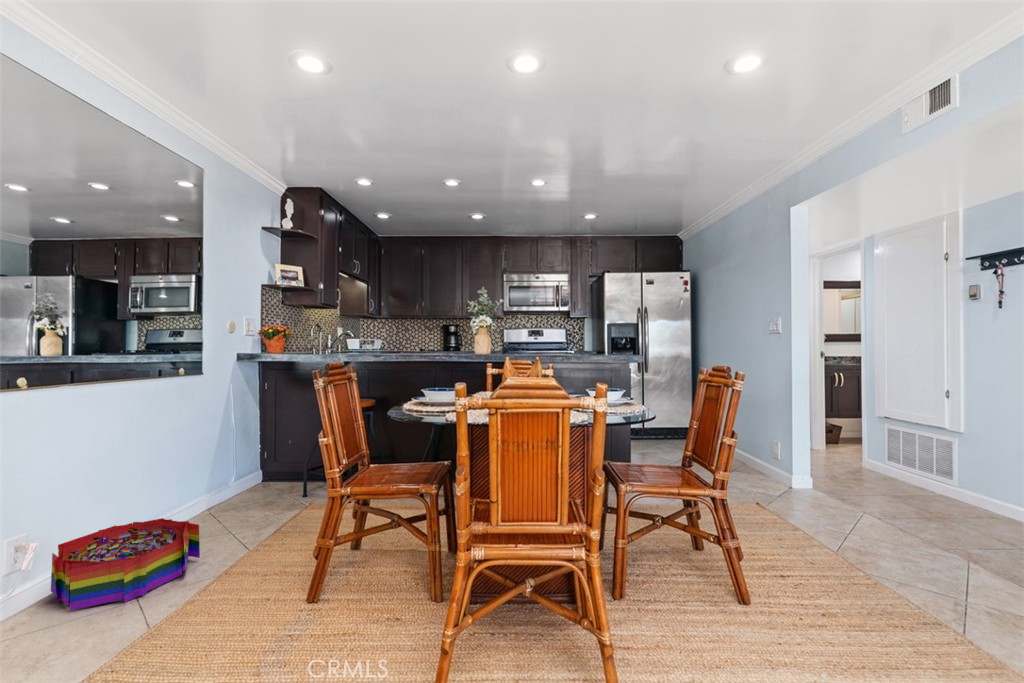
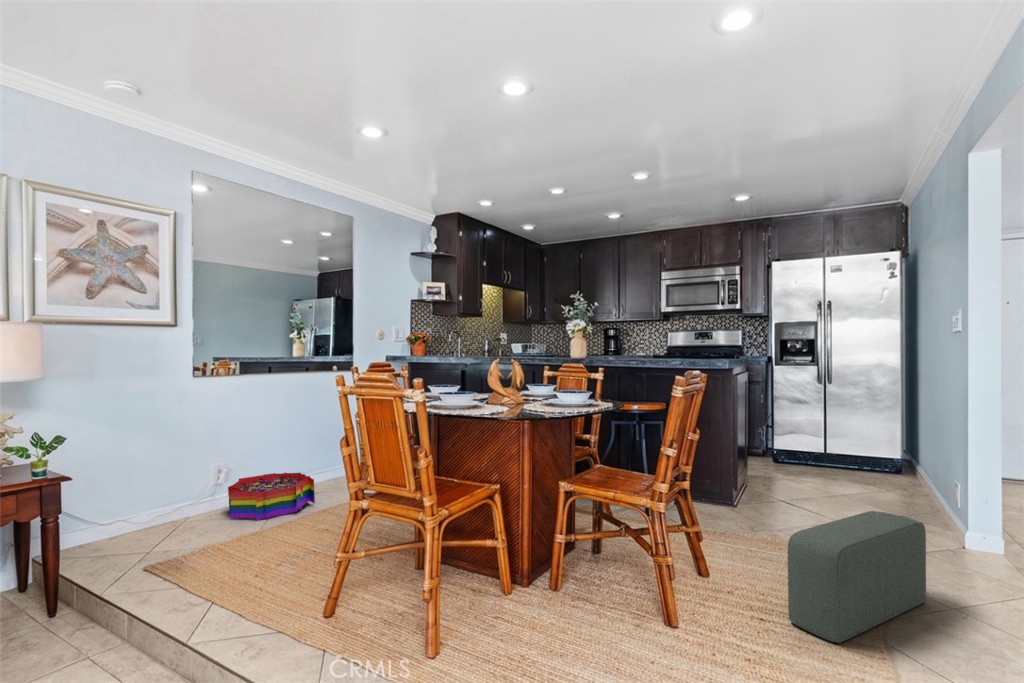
pouf: none [793,471,847,581] -> present [788,511,926,643]

